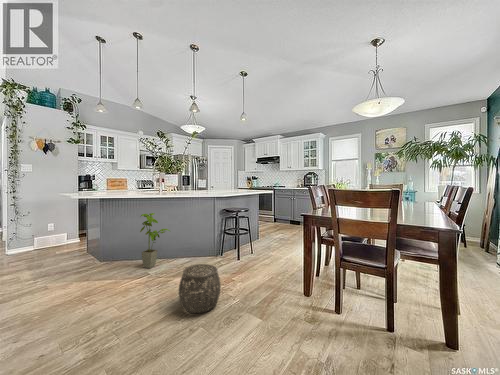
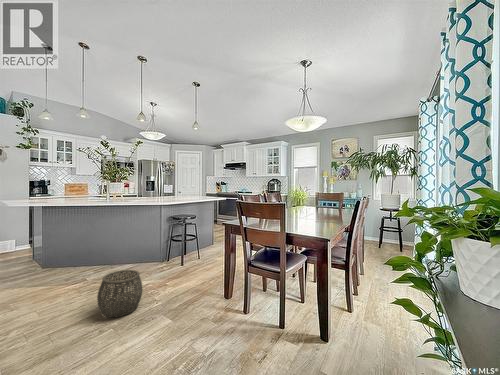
house plant: present [140,213,170,268] -> none [78,220,112,275]

